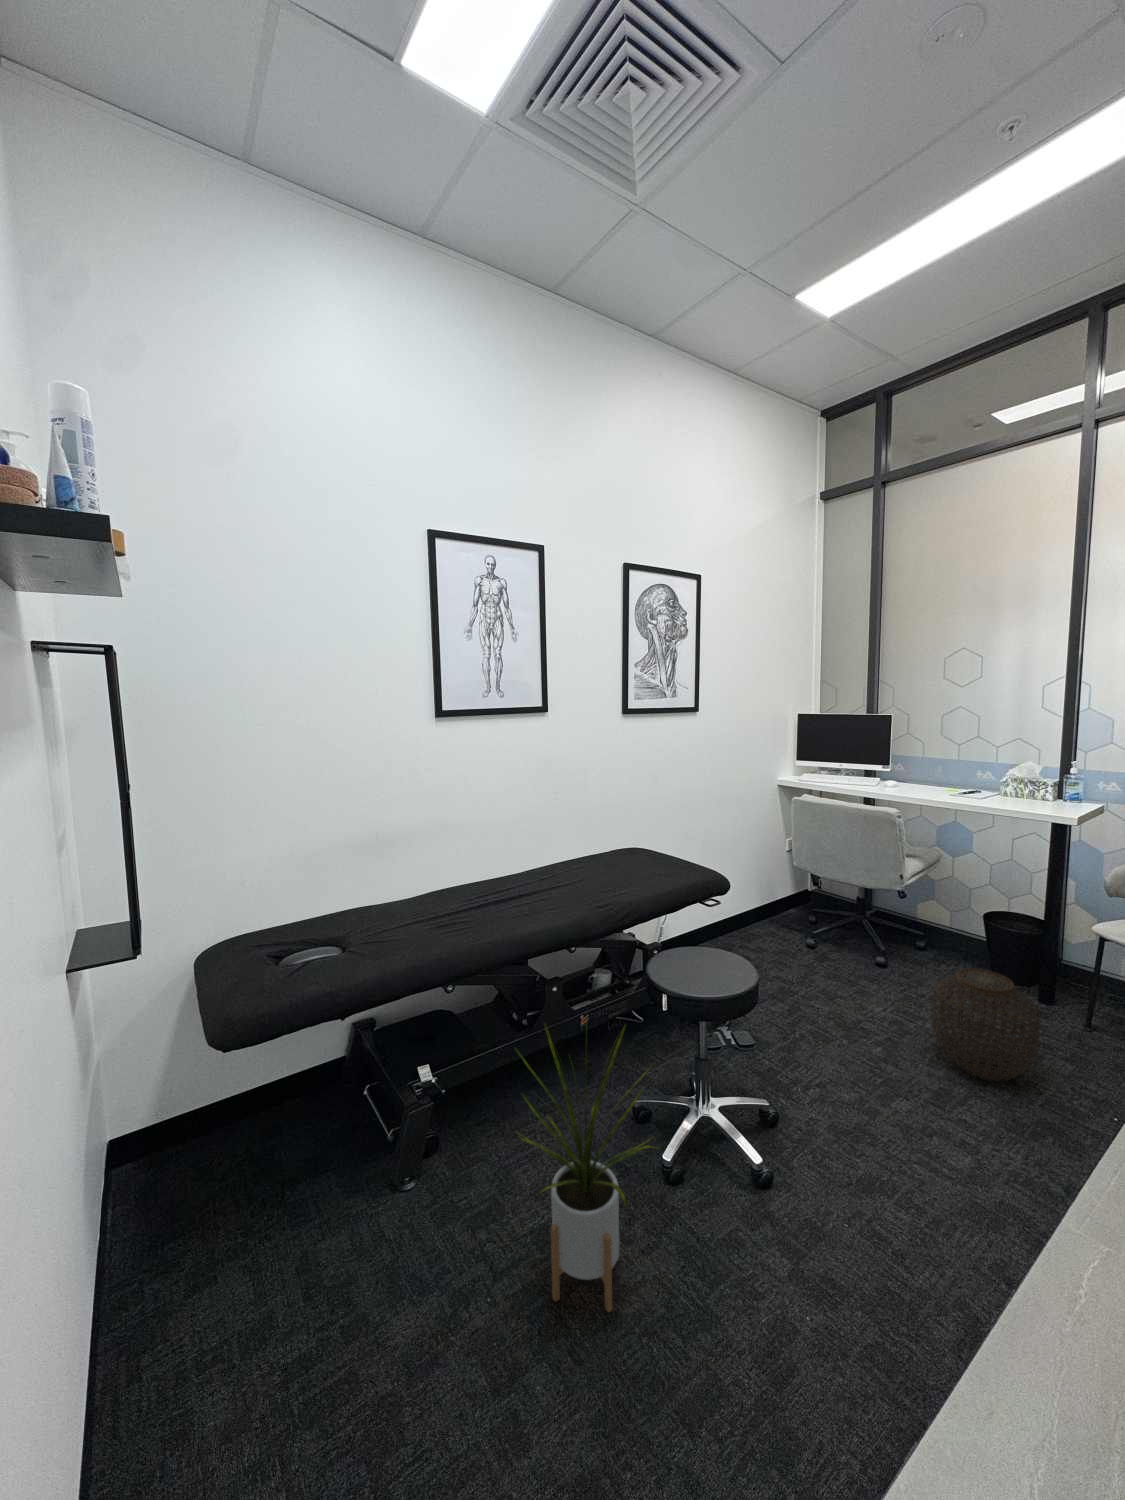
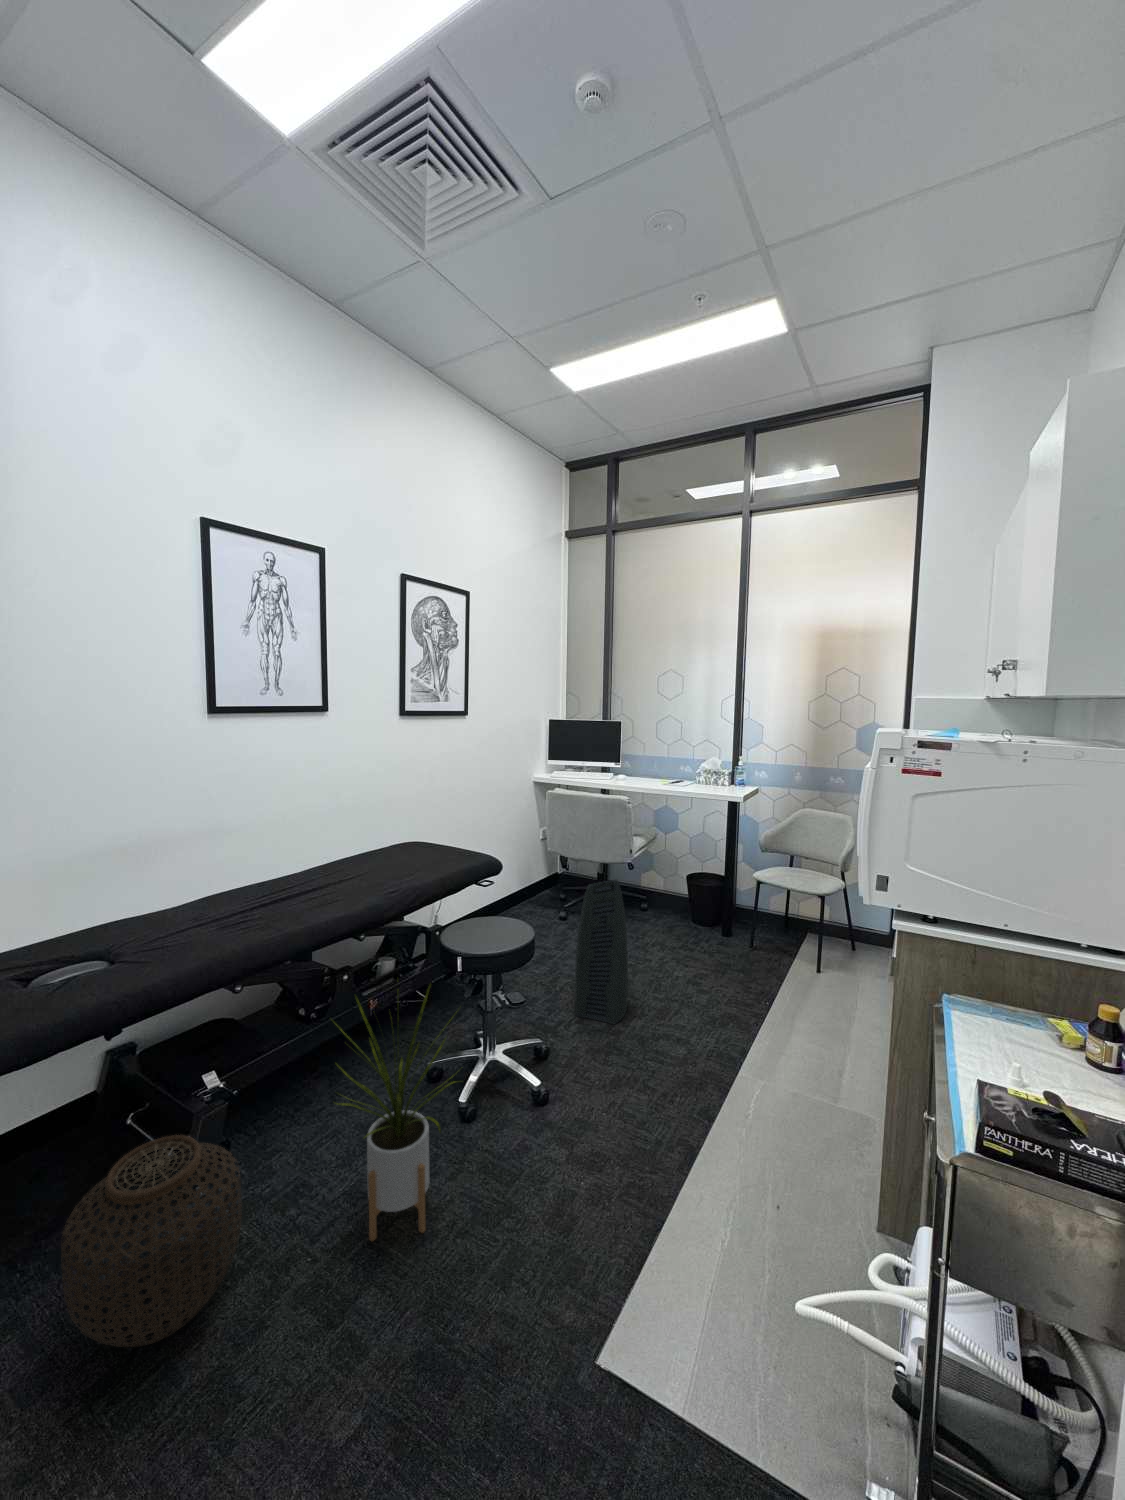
air purifier: none [817,916,891,1100] -> present [575,879,628,1024]
woven basket: present [931,968,1041,1081] -> present [61,1135,242,1347]

